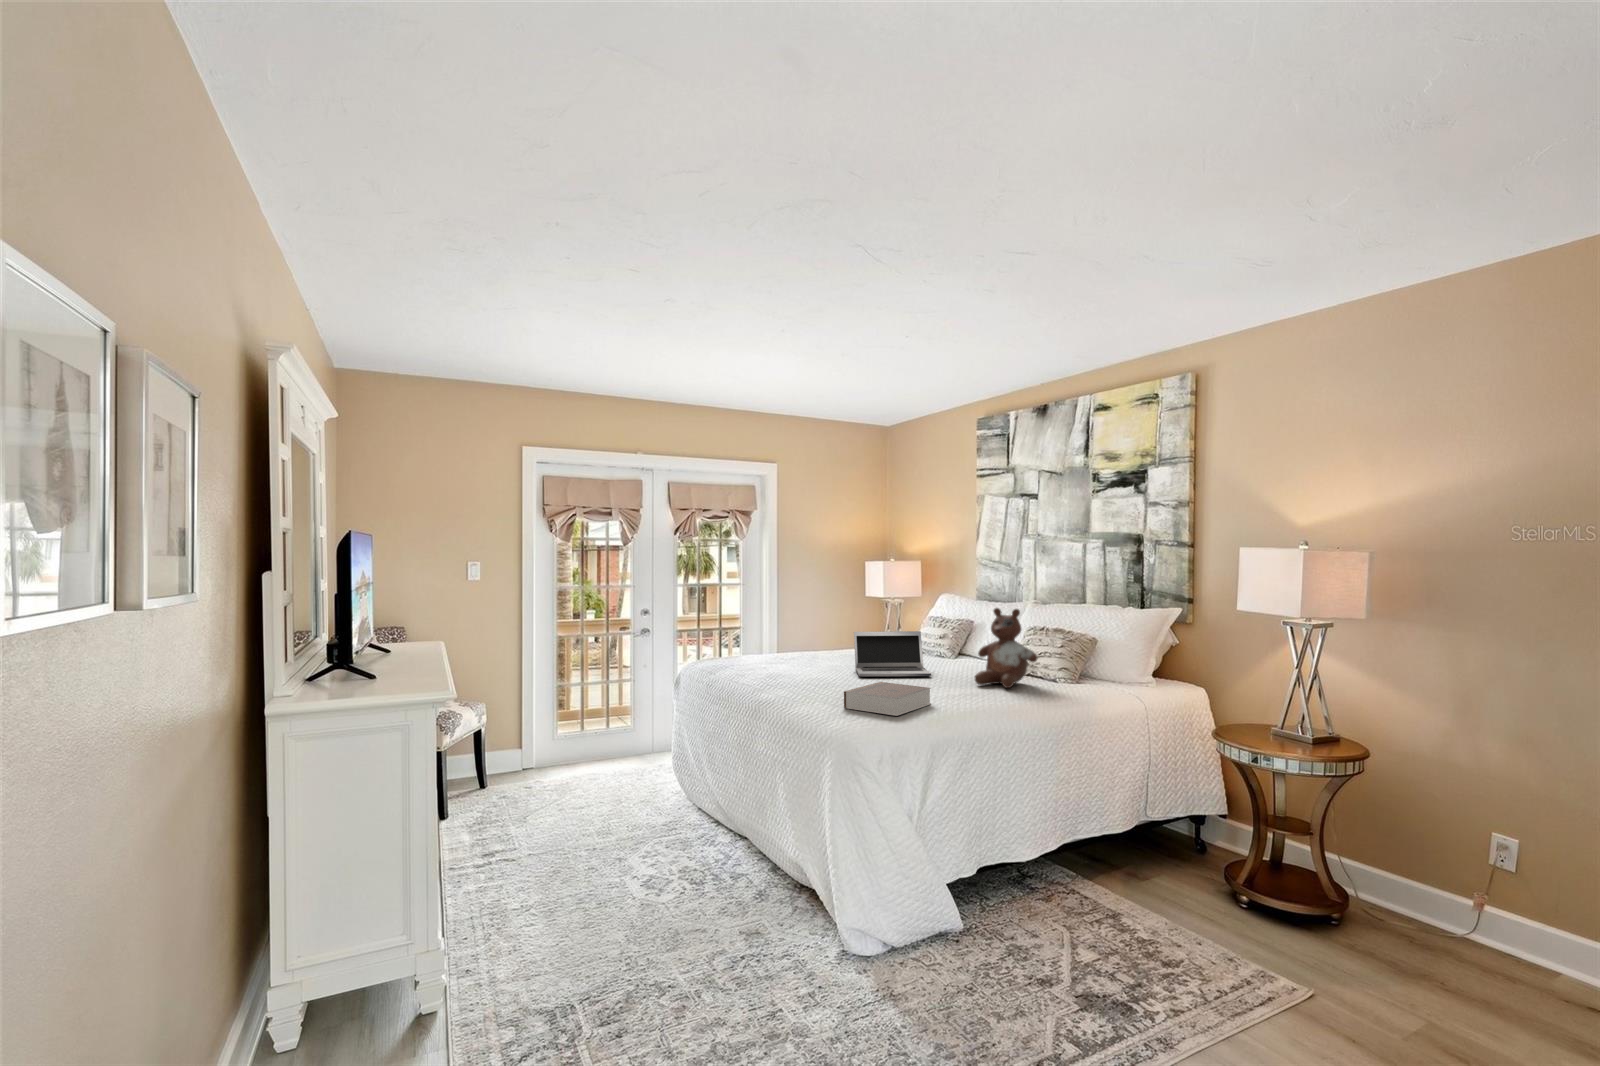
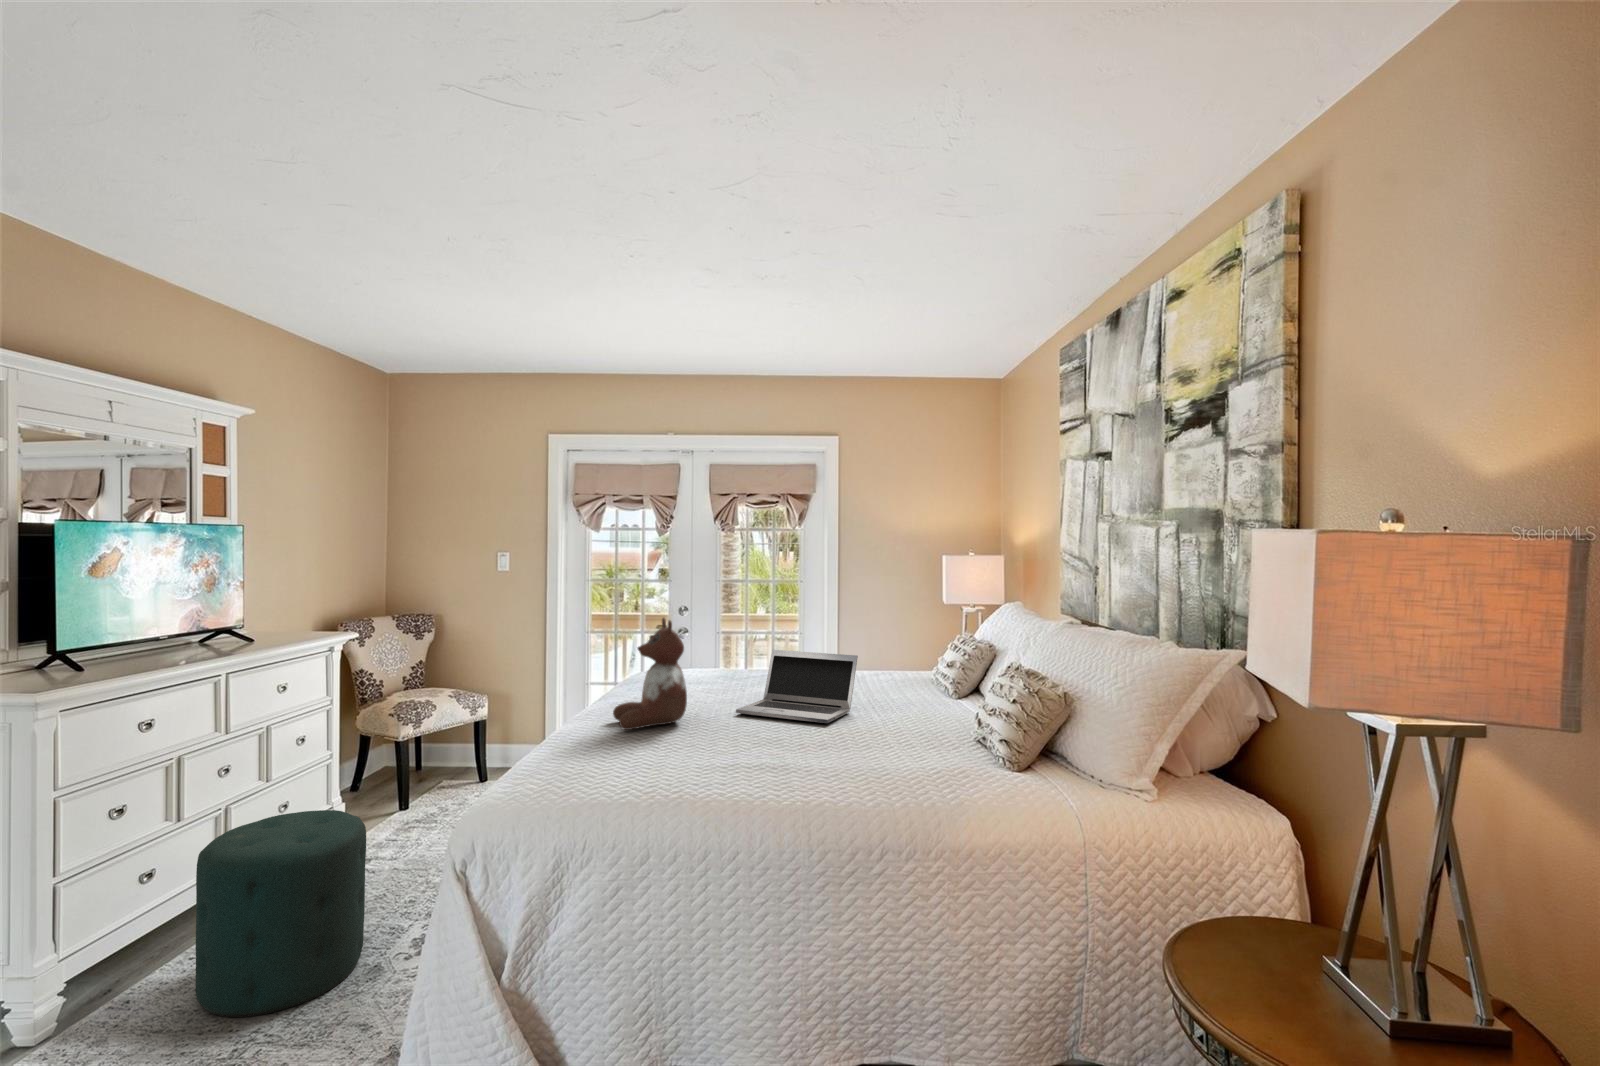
stuffed bear: present [975,608,1037,688] -> present [613,618,687,730]
book: present [844,682,931,716] -> none [580,727,702,786]
ottoman: none [520,787,643,954] -> present [196,810,366,1017]

